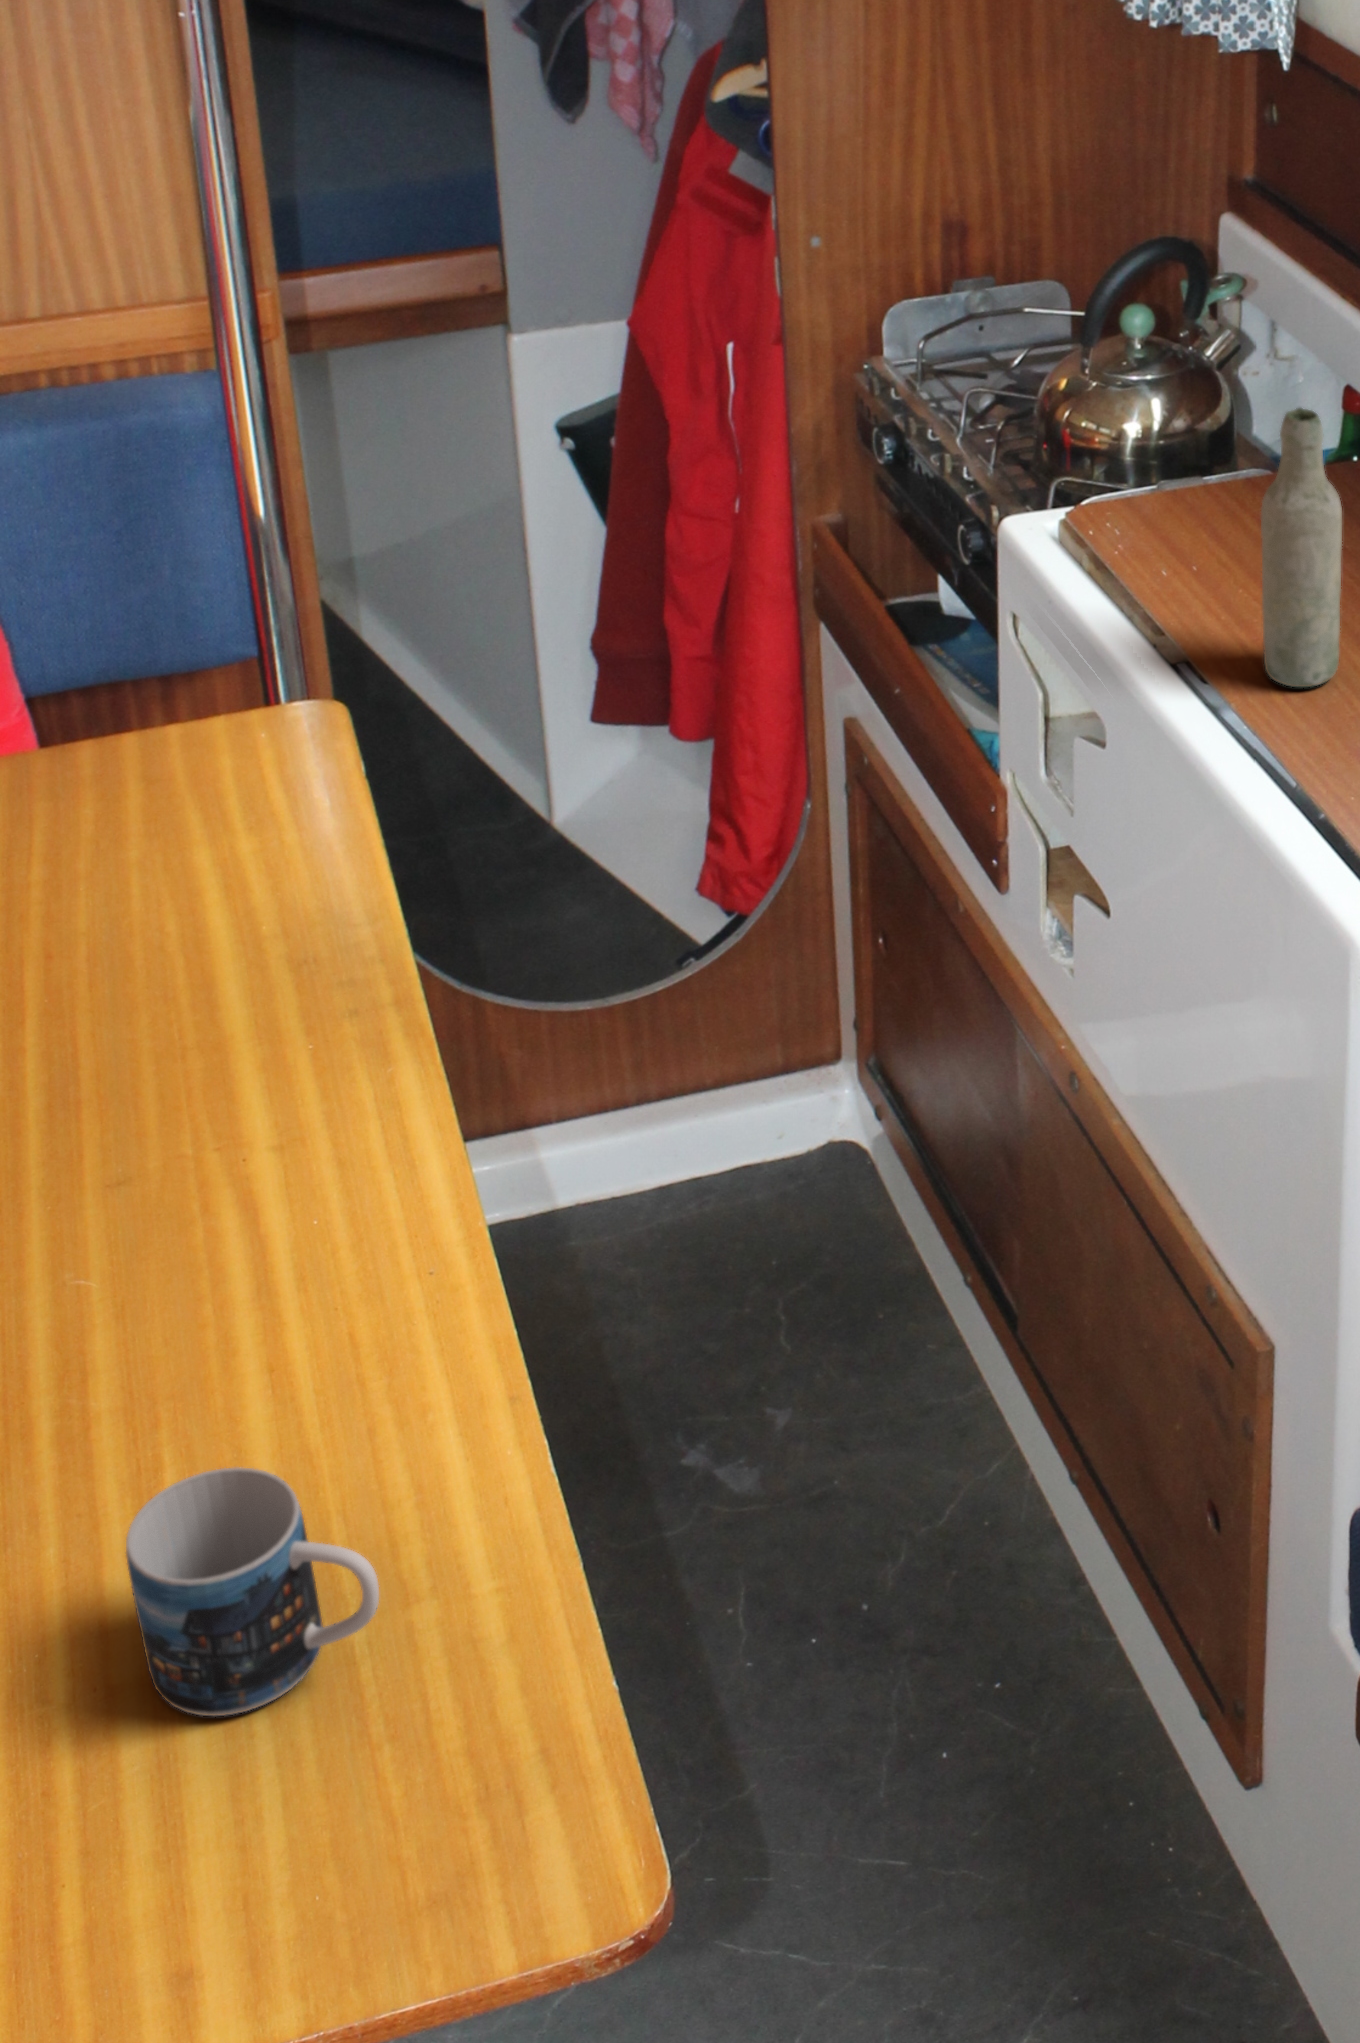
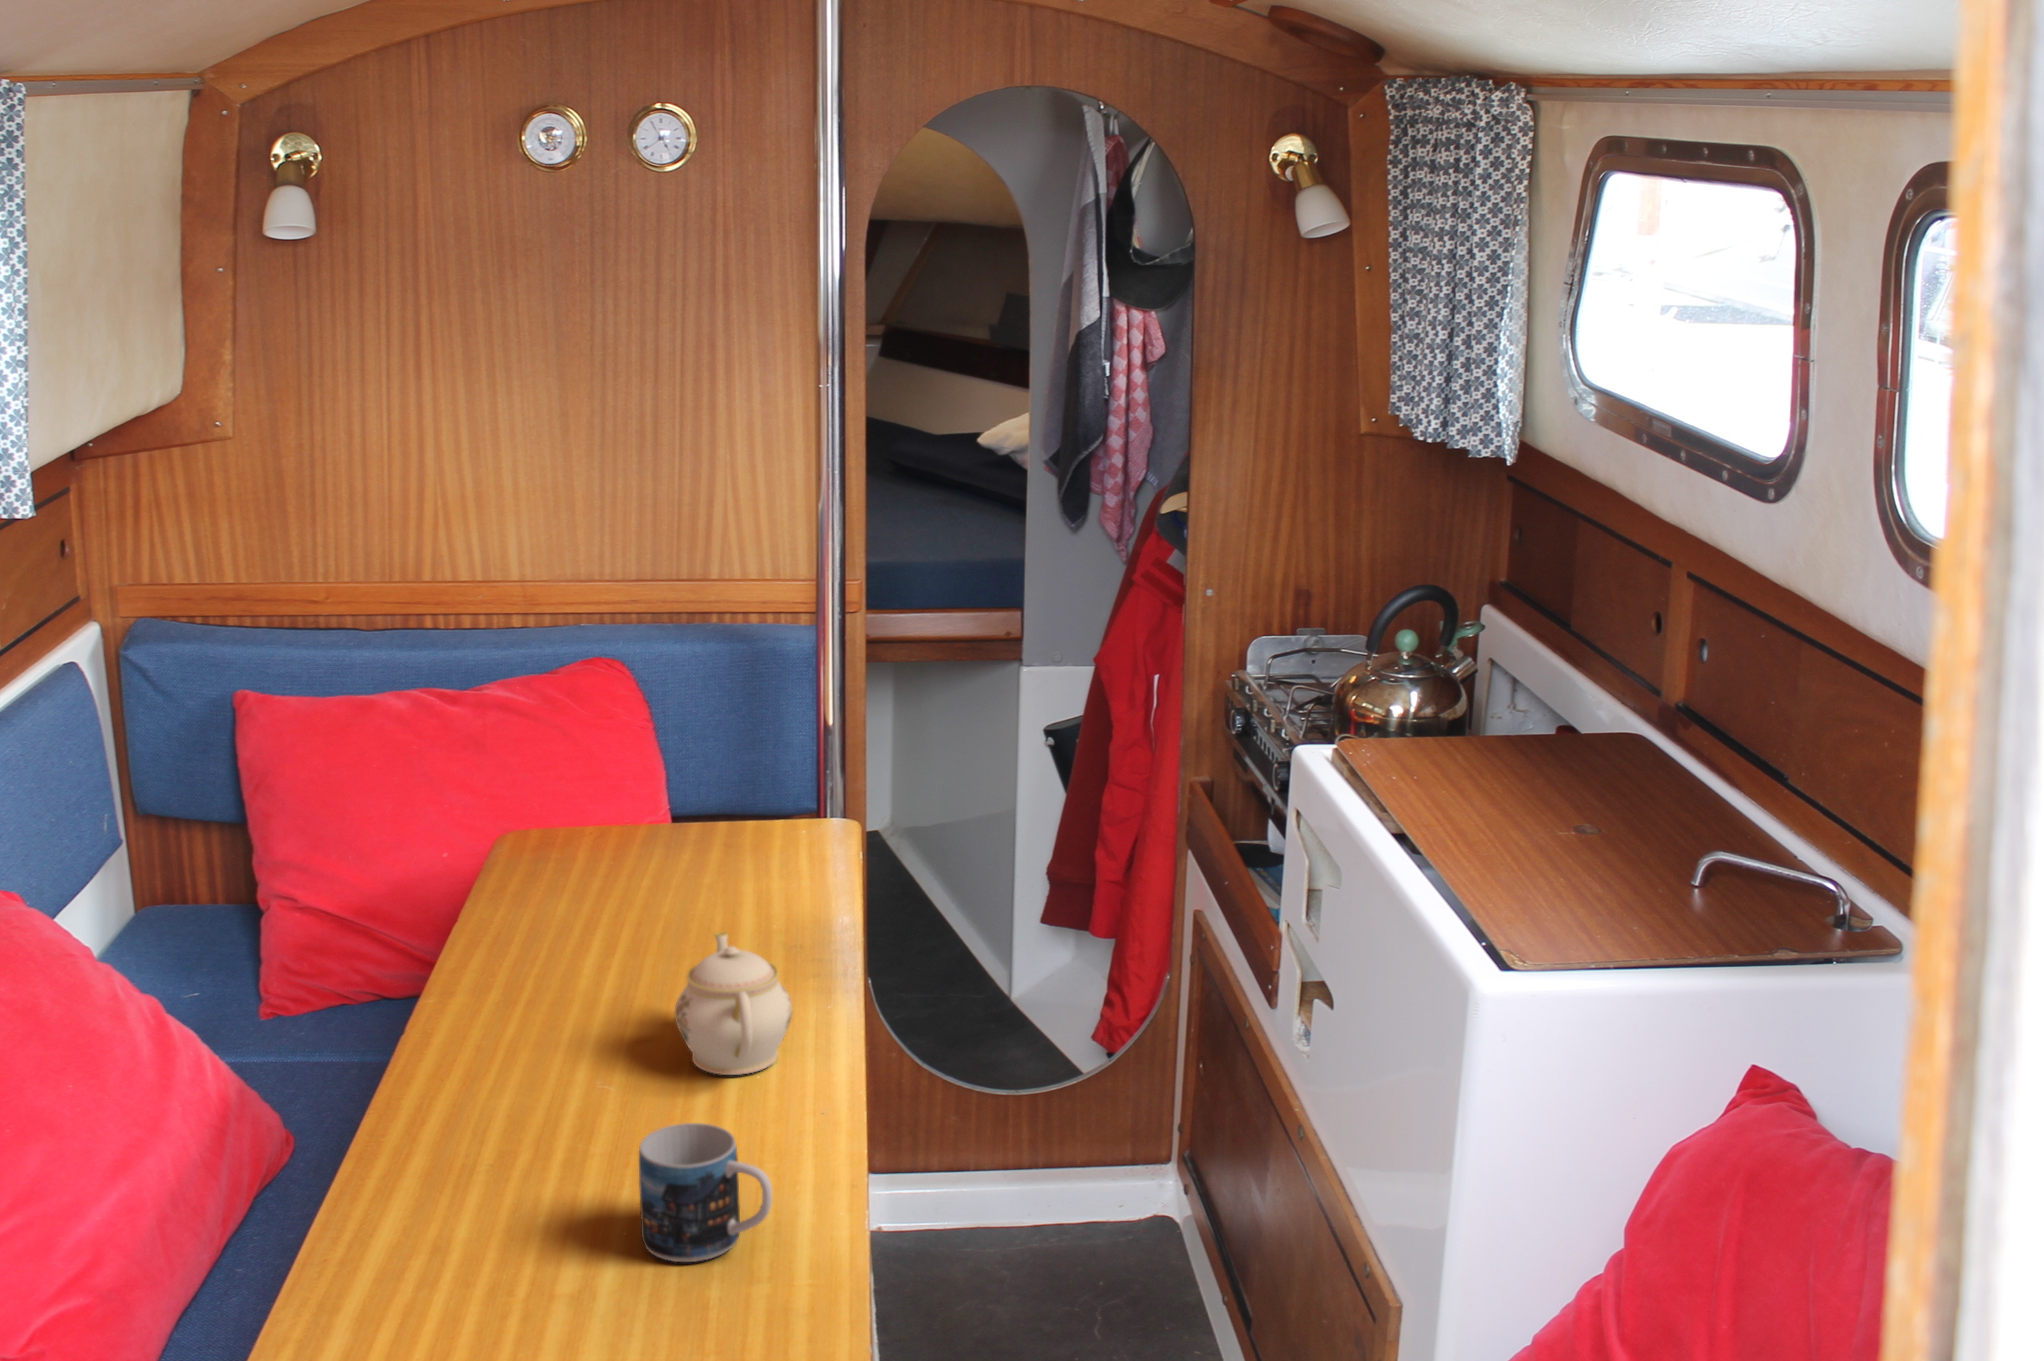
bottle: present [1261,408,1342,687] -> none [1443,651,1499,847]
teapot: none [126,1028,331,1277] -> present [675,932,793,1075]

